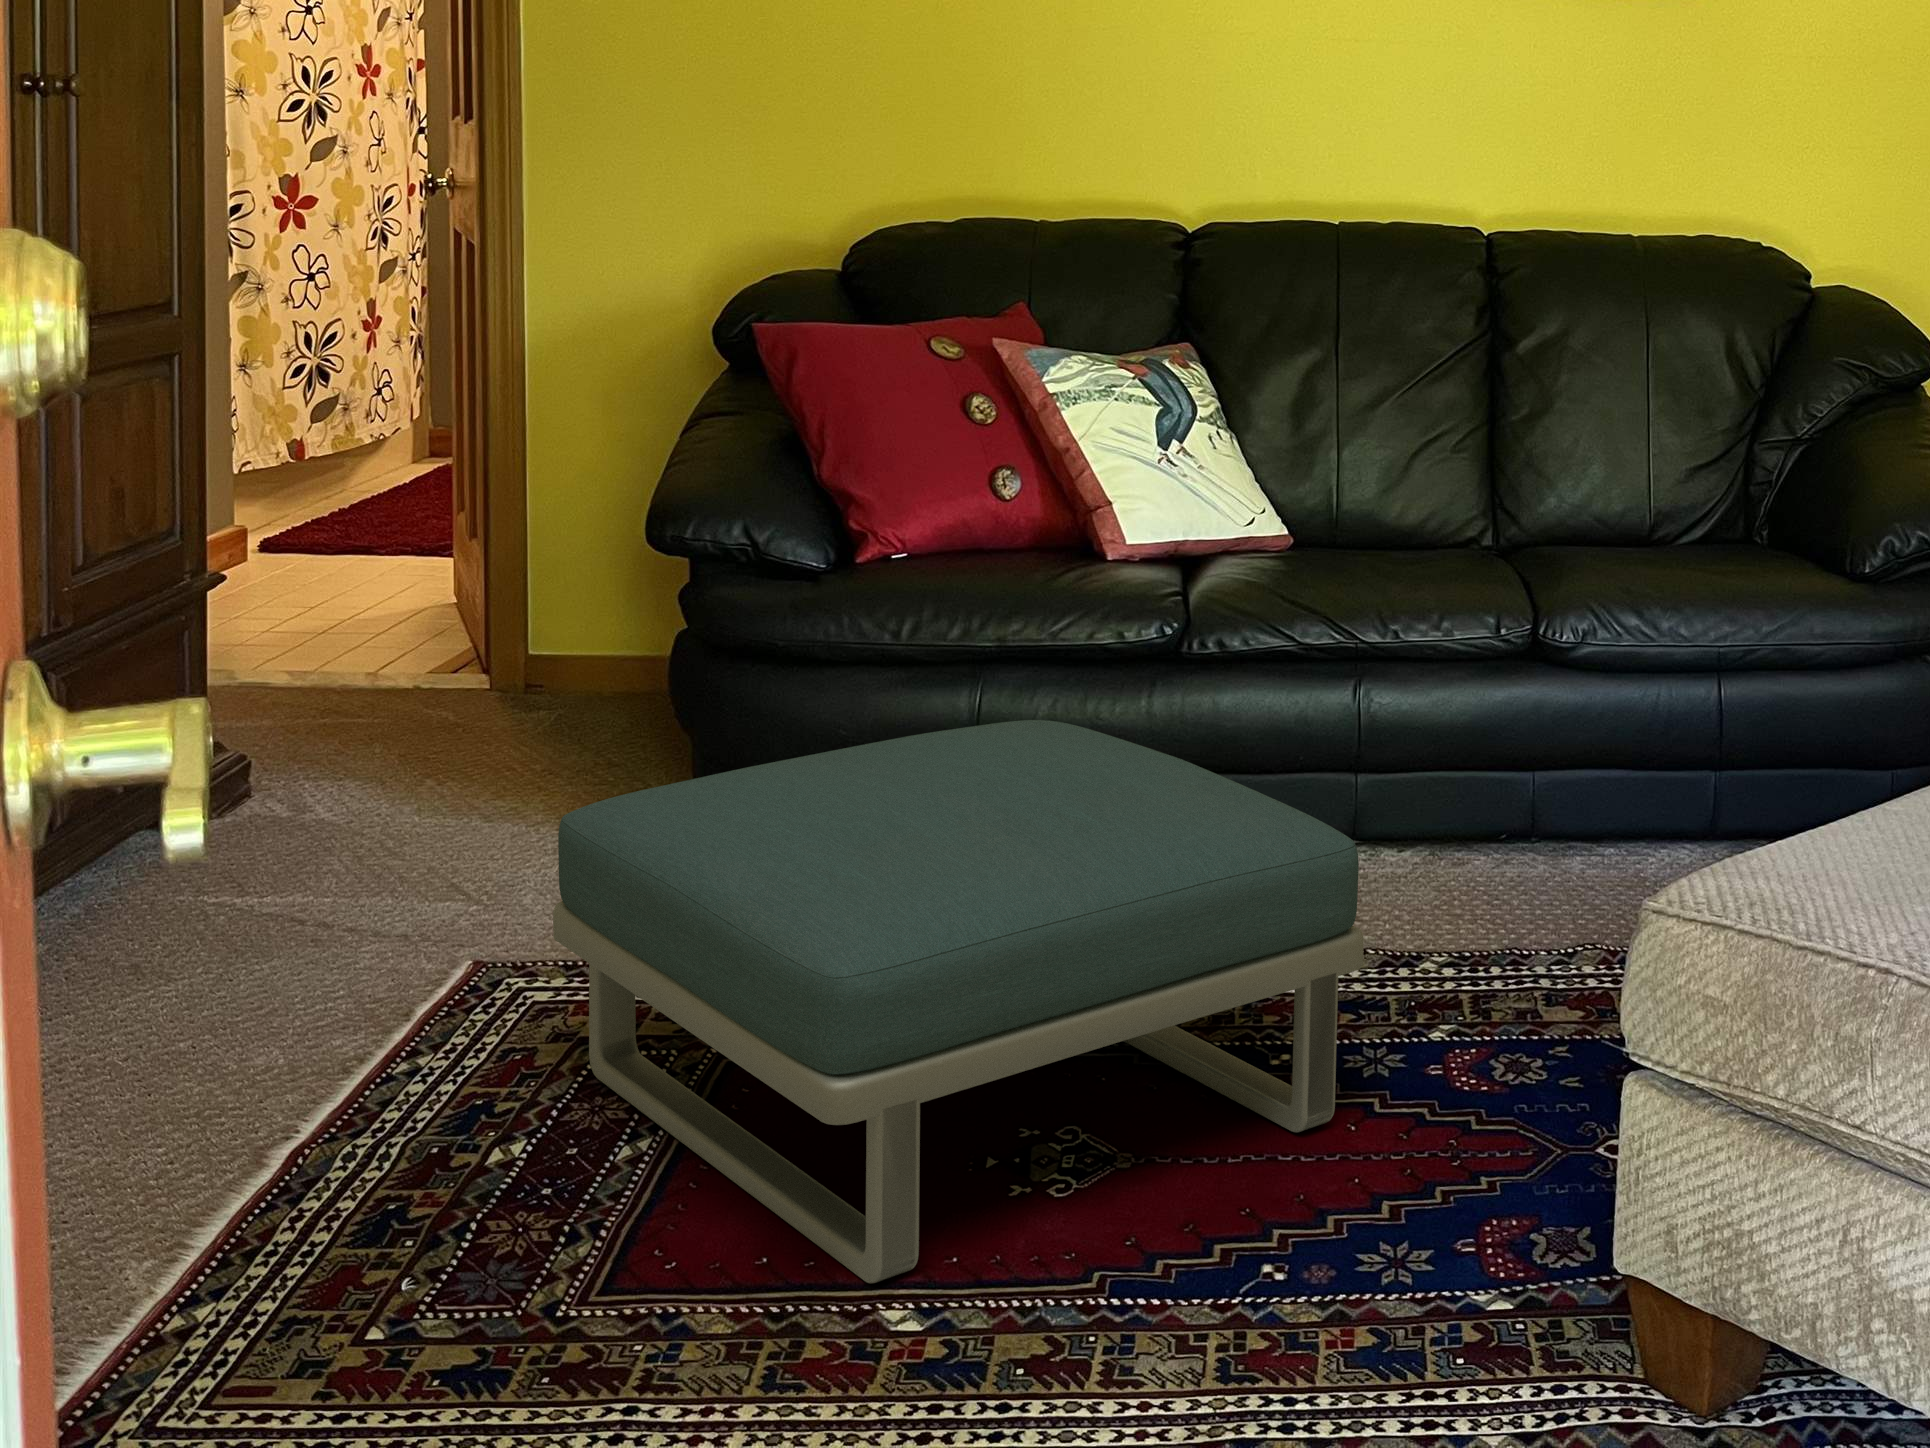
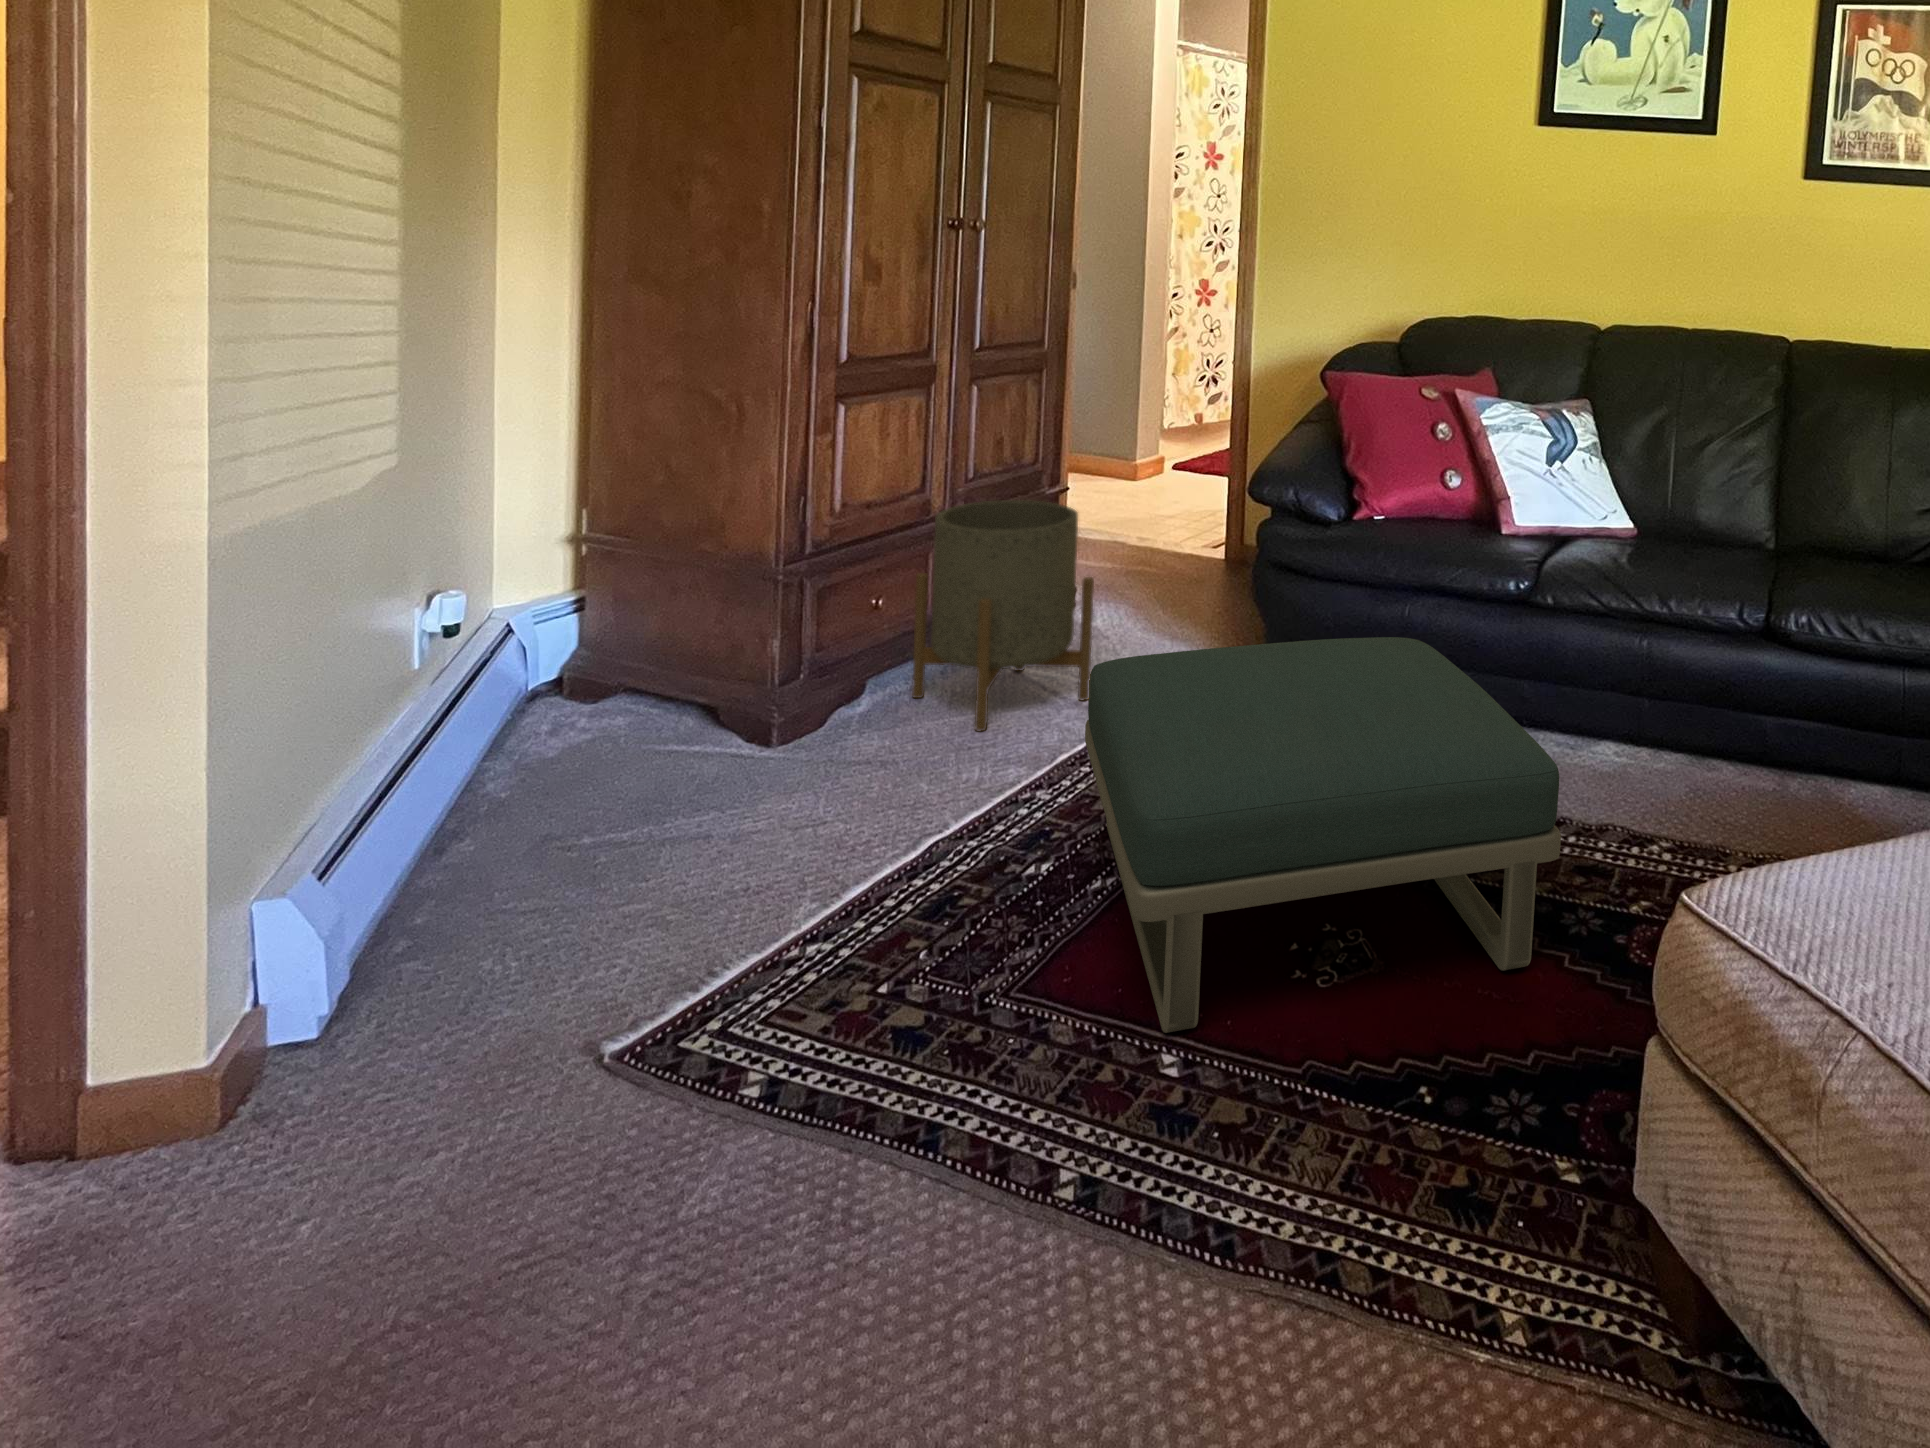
planter: none [67,587,416,988] -> present [912,500,1094,731]

